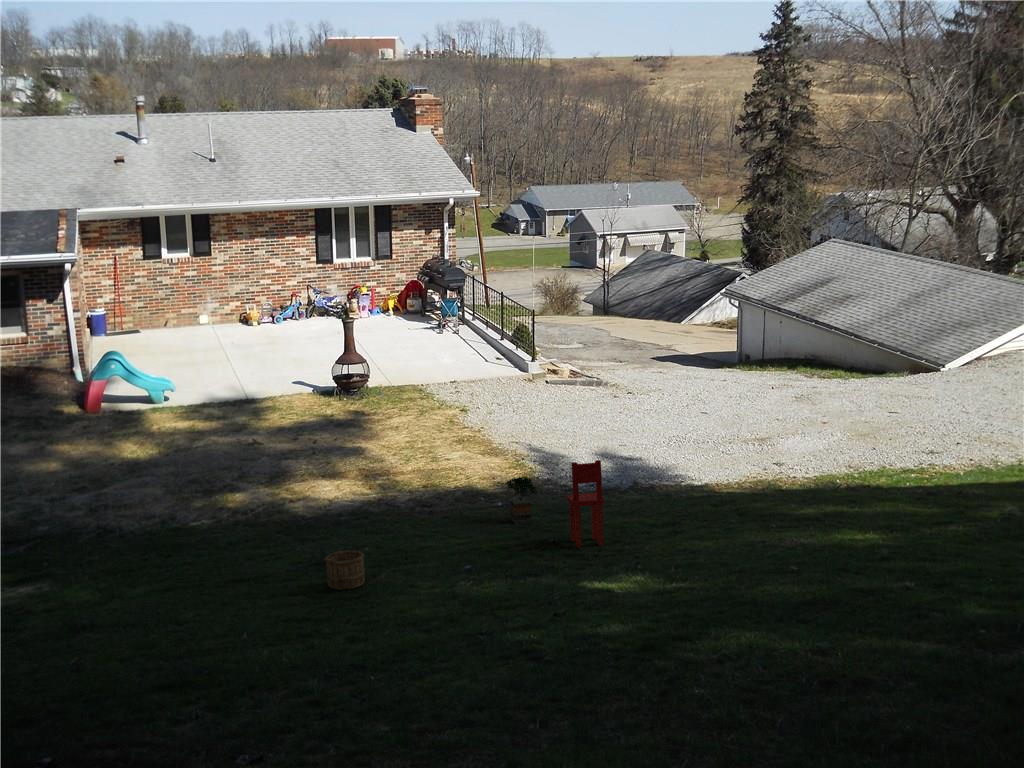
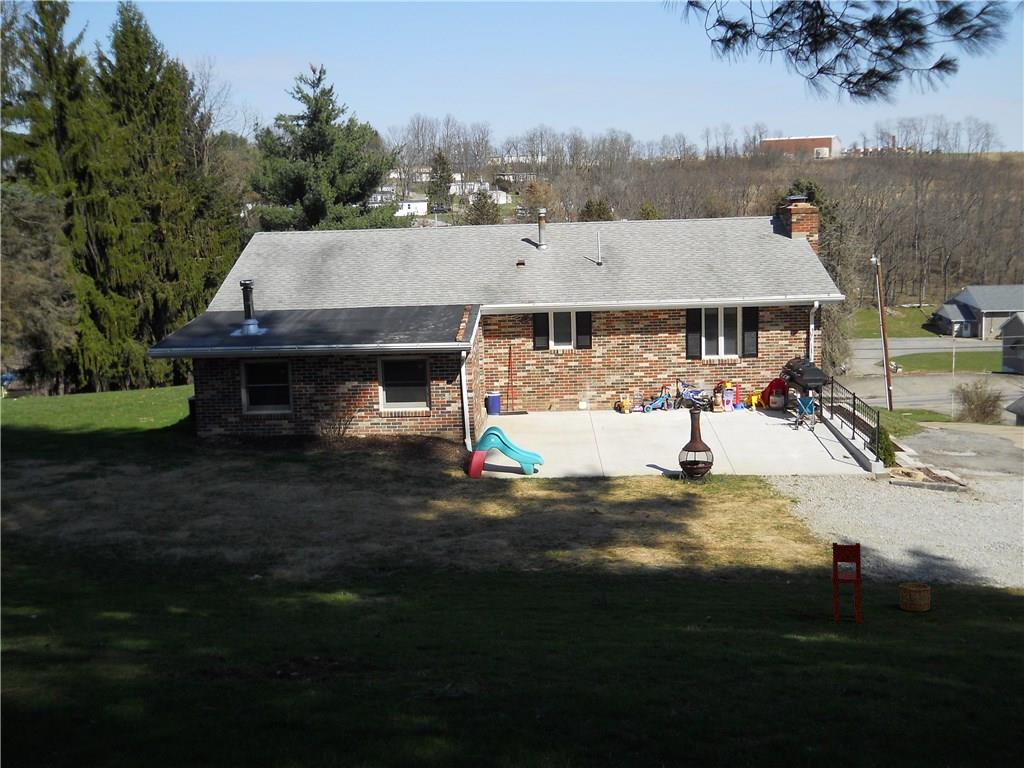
potted tree: present [506,477,537,524] -> none [786,555,816,599]
wooden bucket: present [324,550,365,590] -> present [899,582,931,611]

